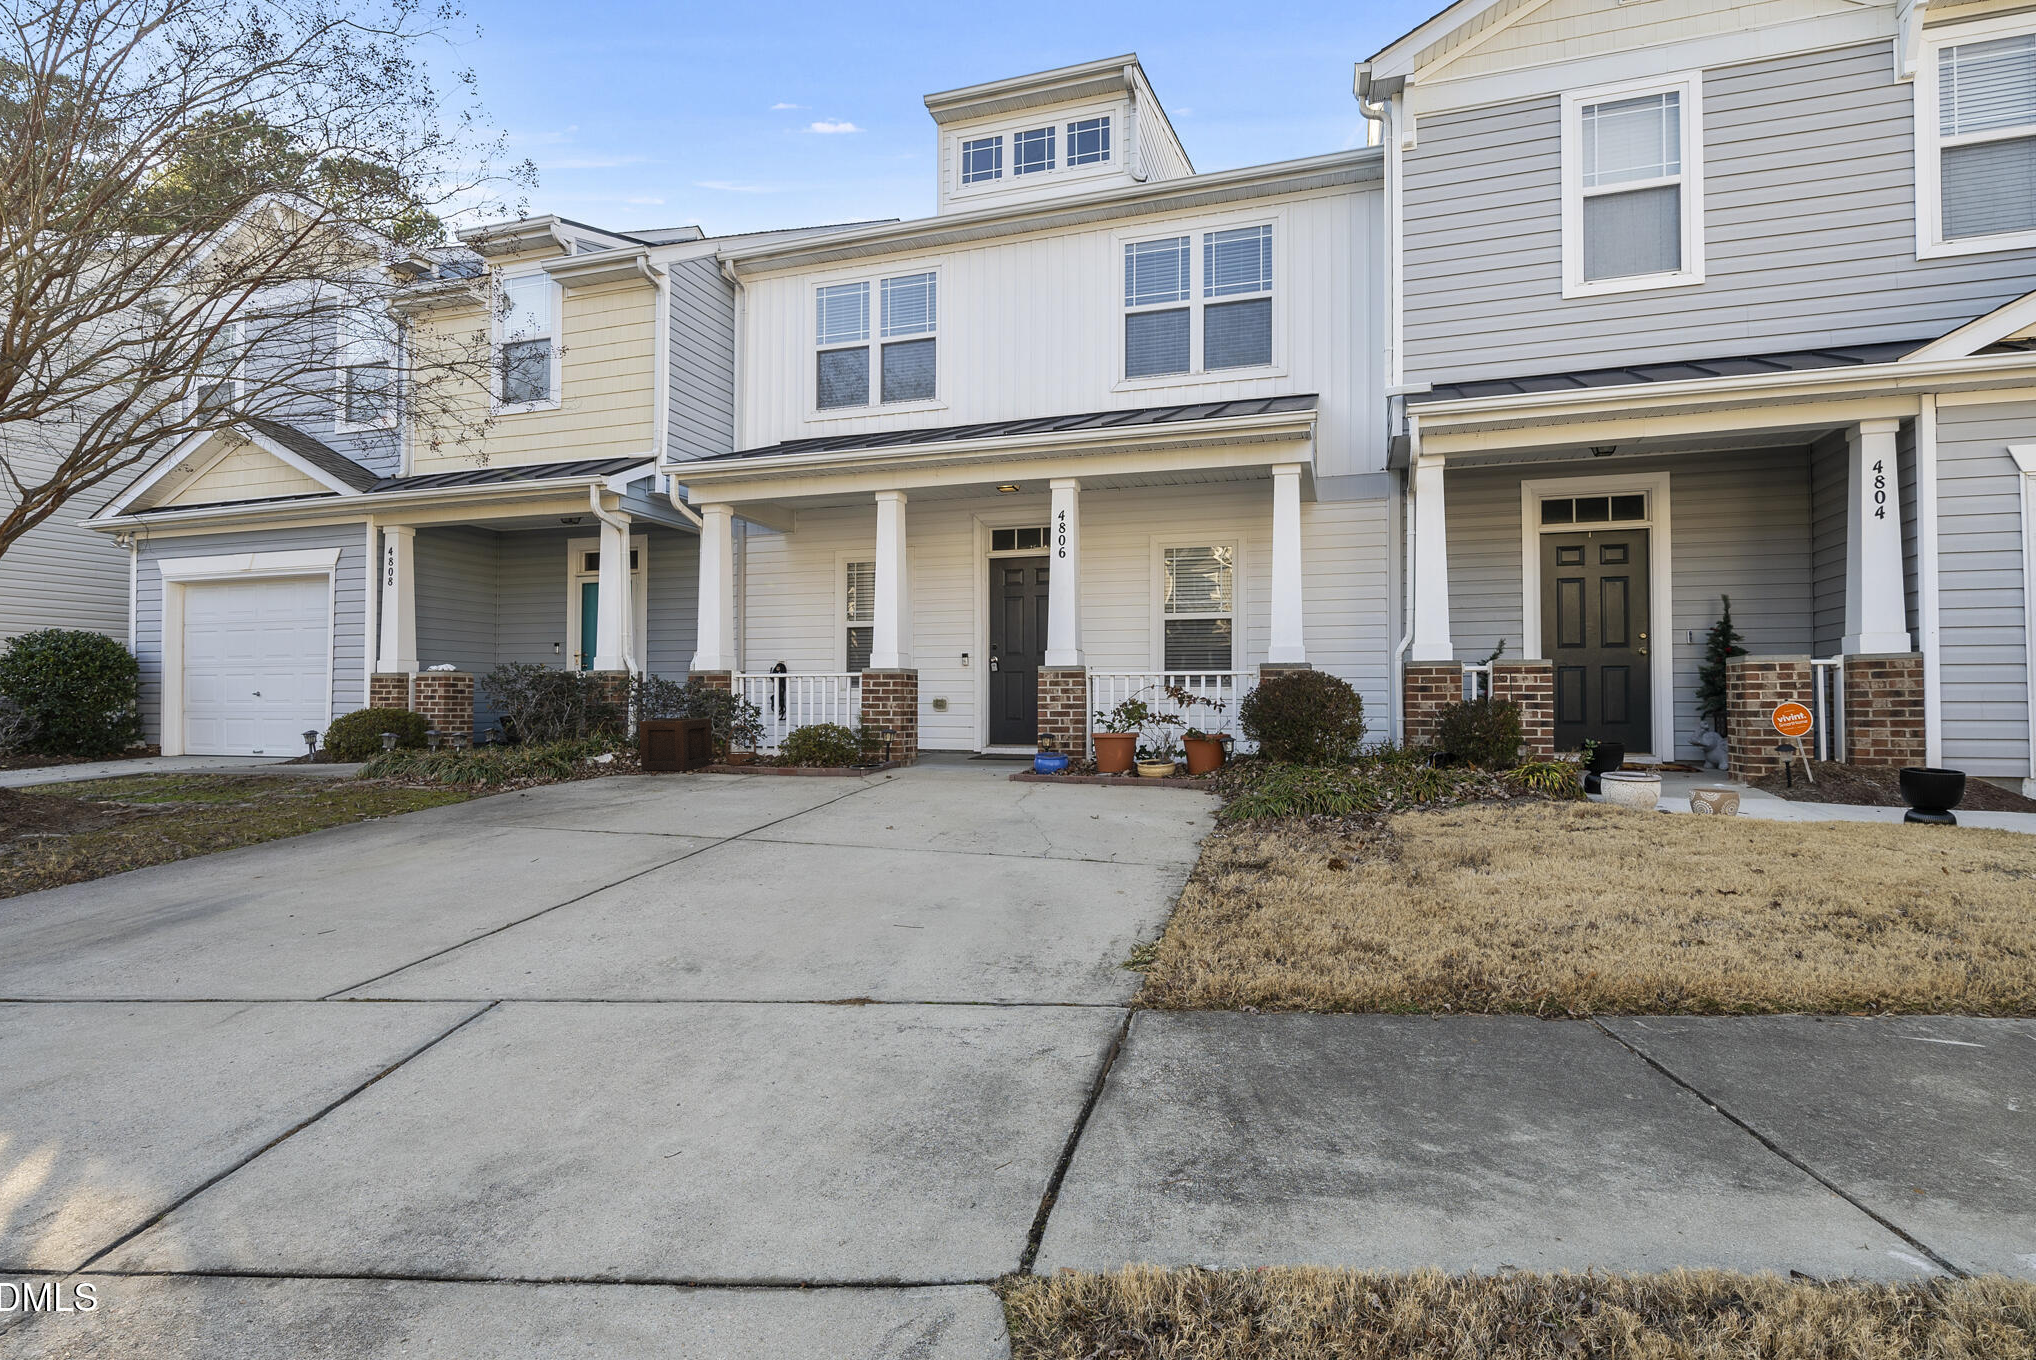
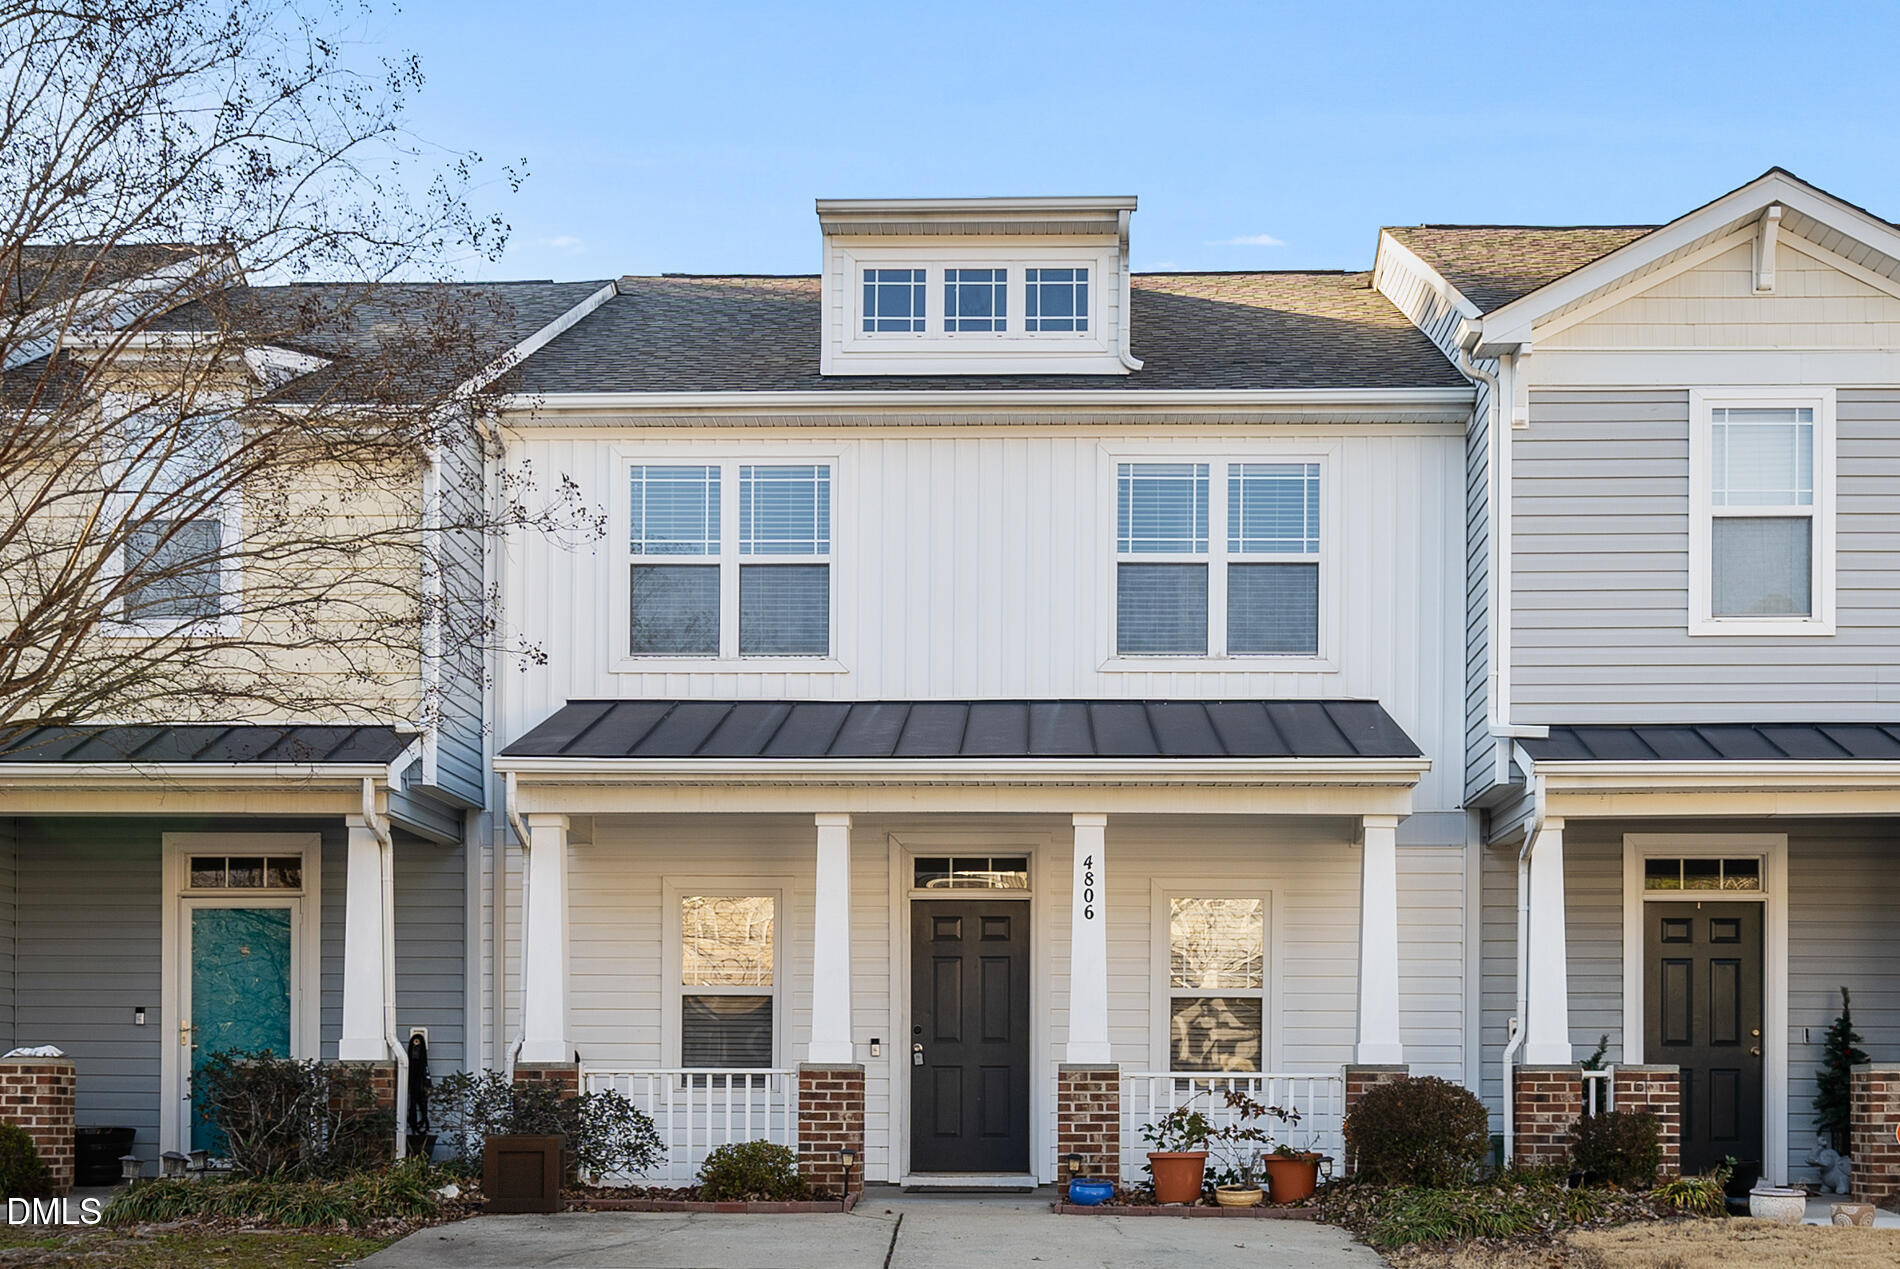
potted tree: present [848,709,884,770] -> none [792,1118,845,1207]
basket: present [726,726,756,765] -> none [585,1146,629,1205]

